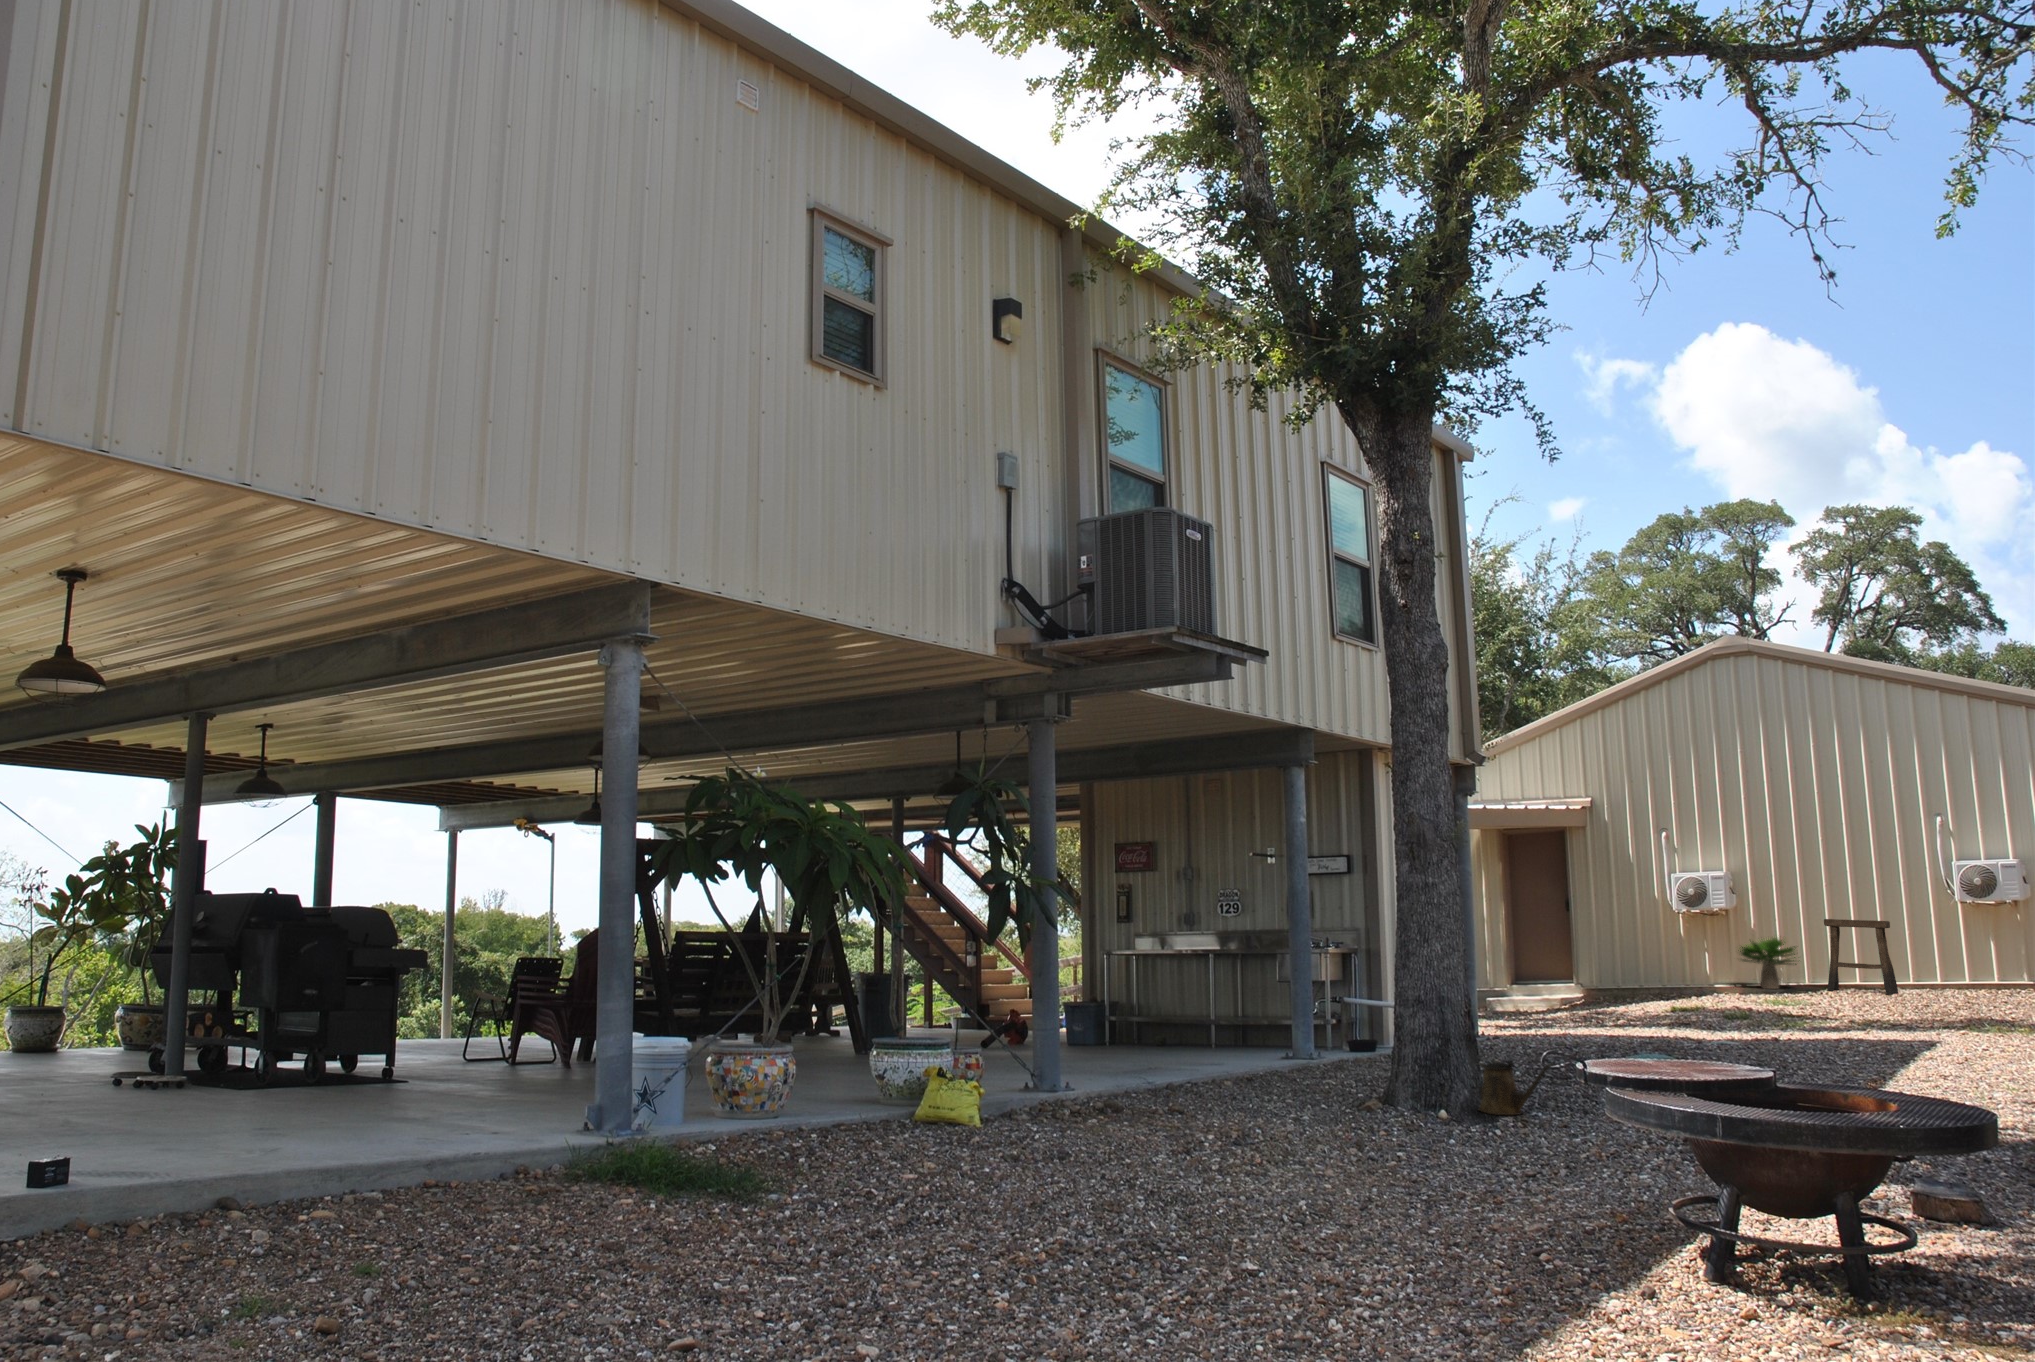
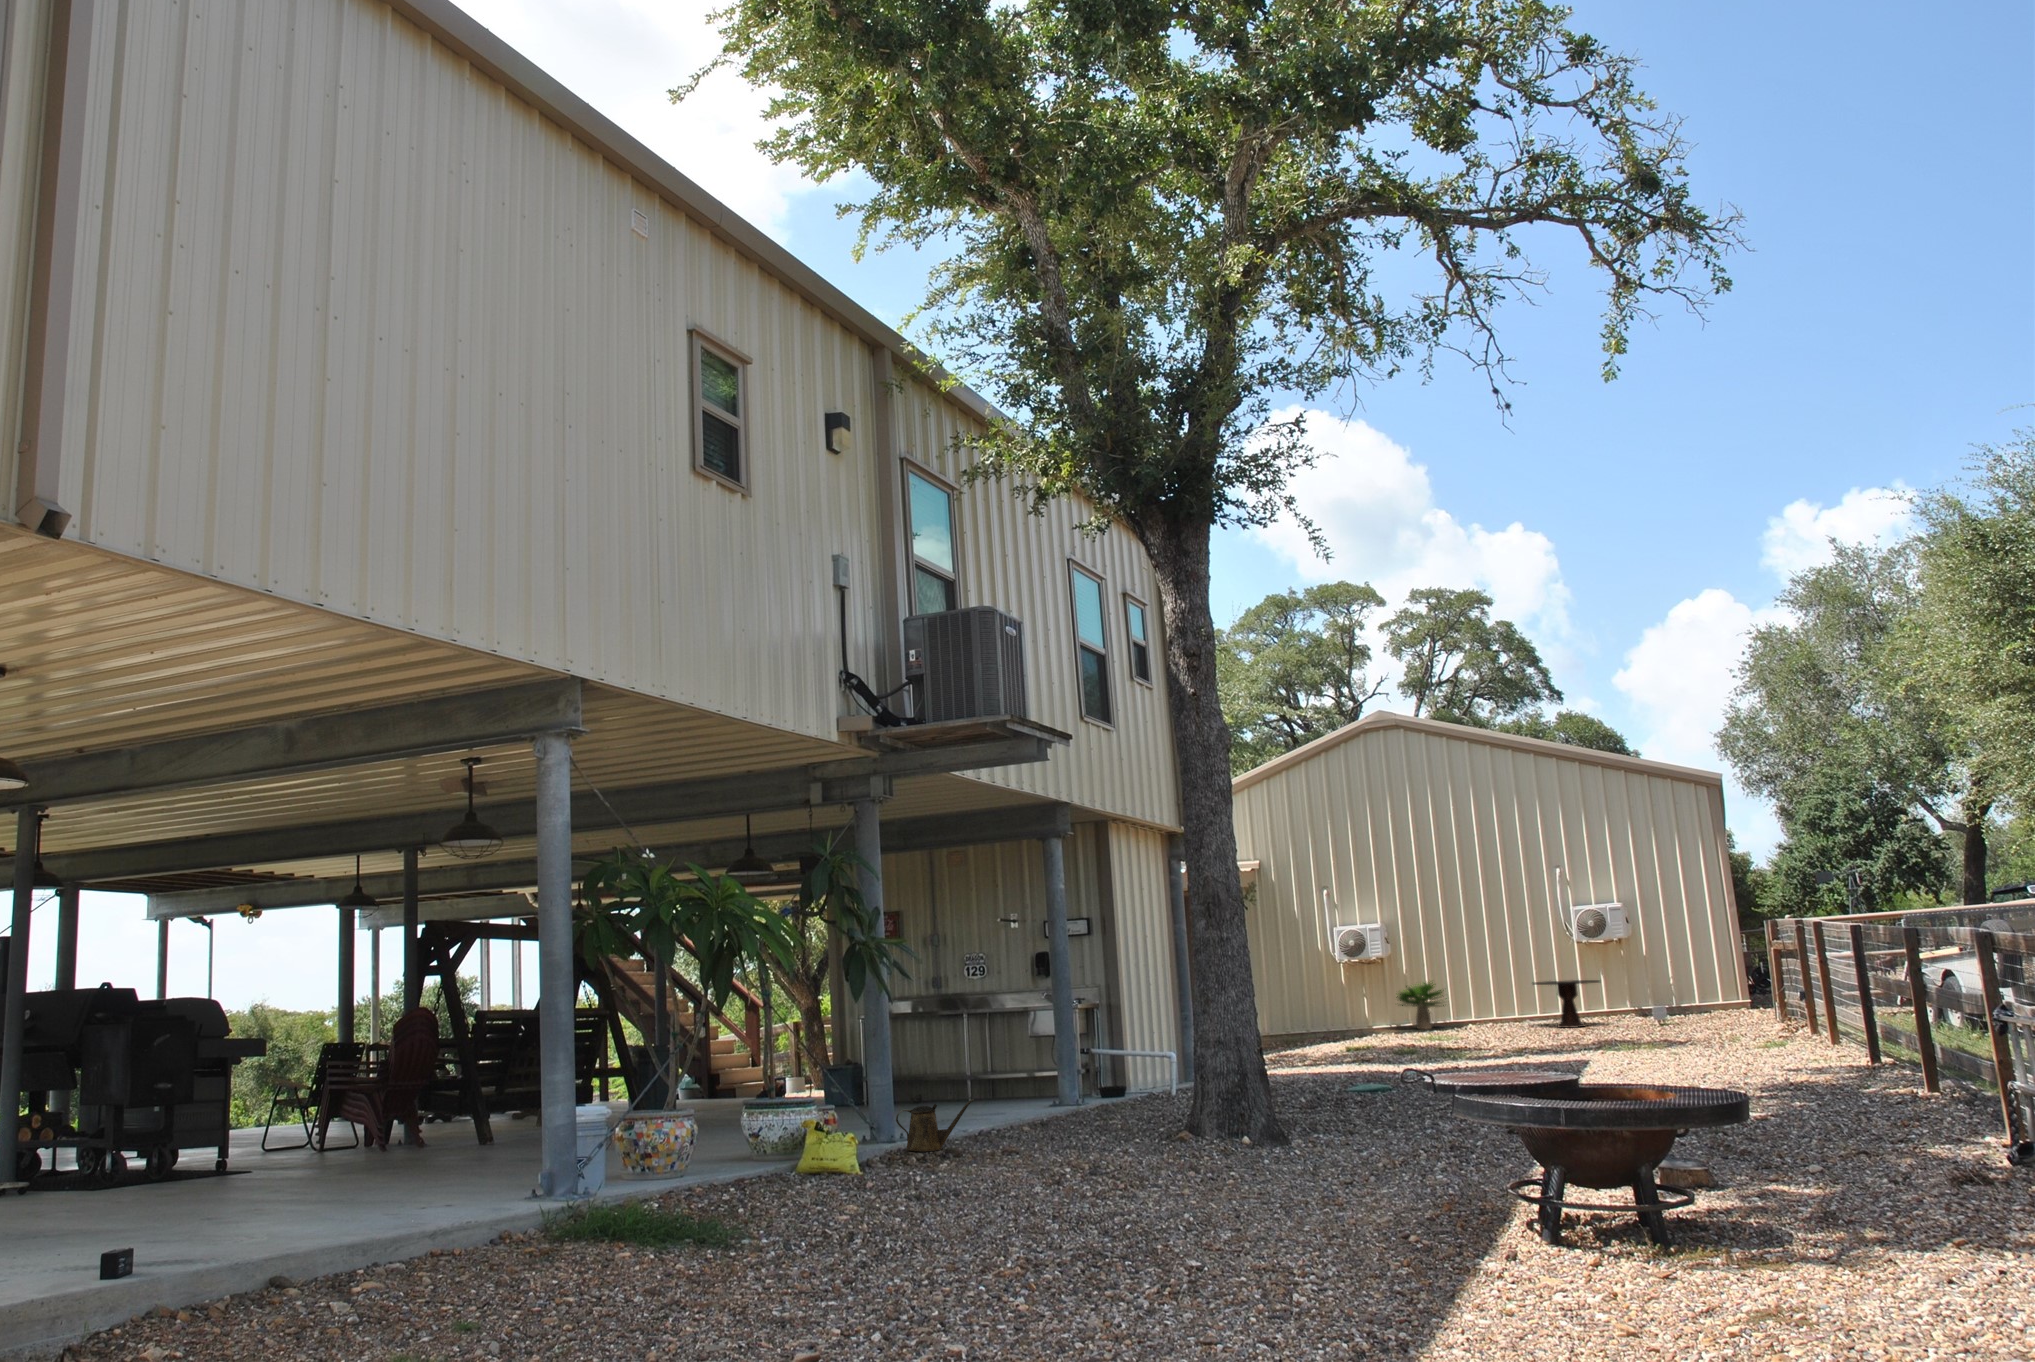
stool: present [1824,919,1898,995] -> none [1466,961,1527,1027]
side table: none [1903,947,1992,1002] -> present [1533,980,1600,1028]
watering can: present [1478,1062,1554,1115] -> present [896,1099,974,1152]

